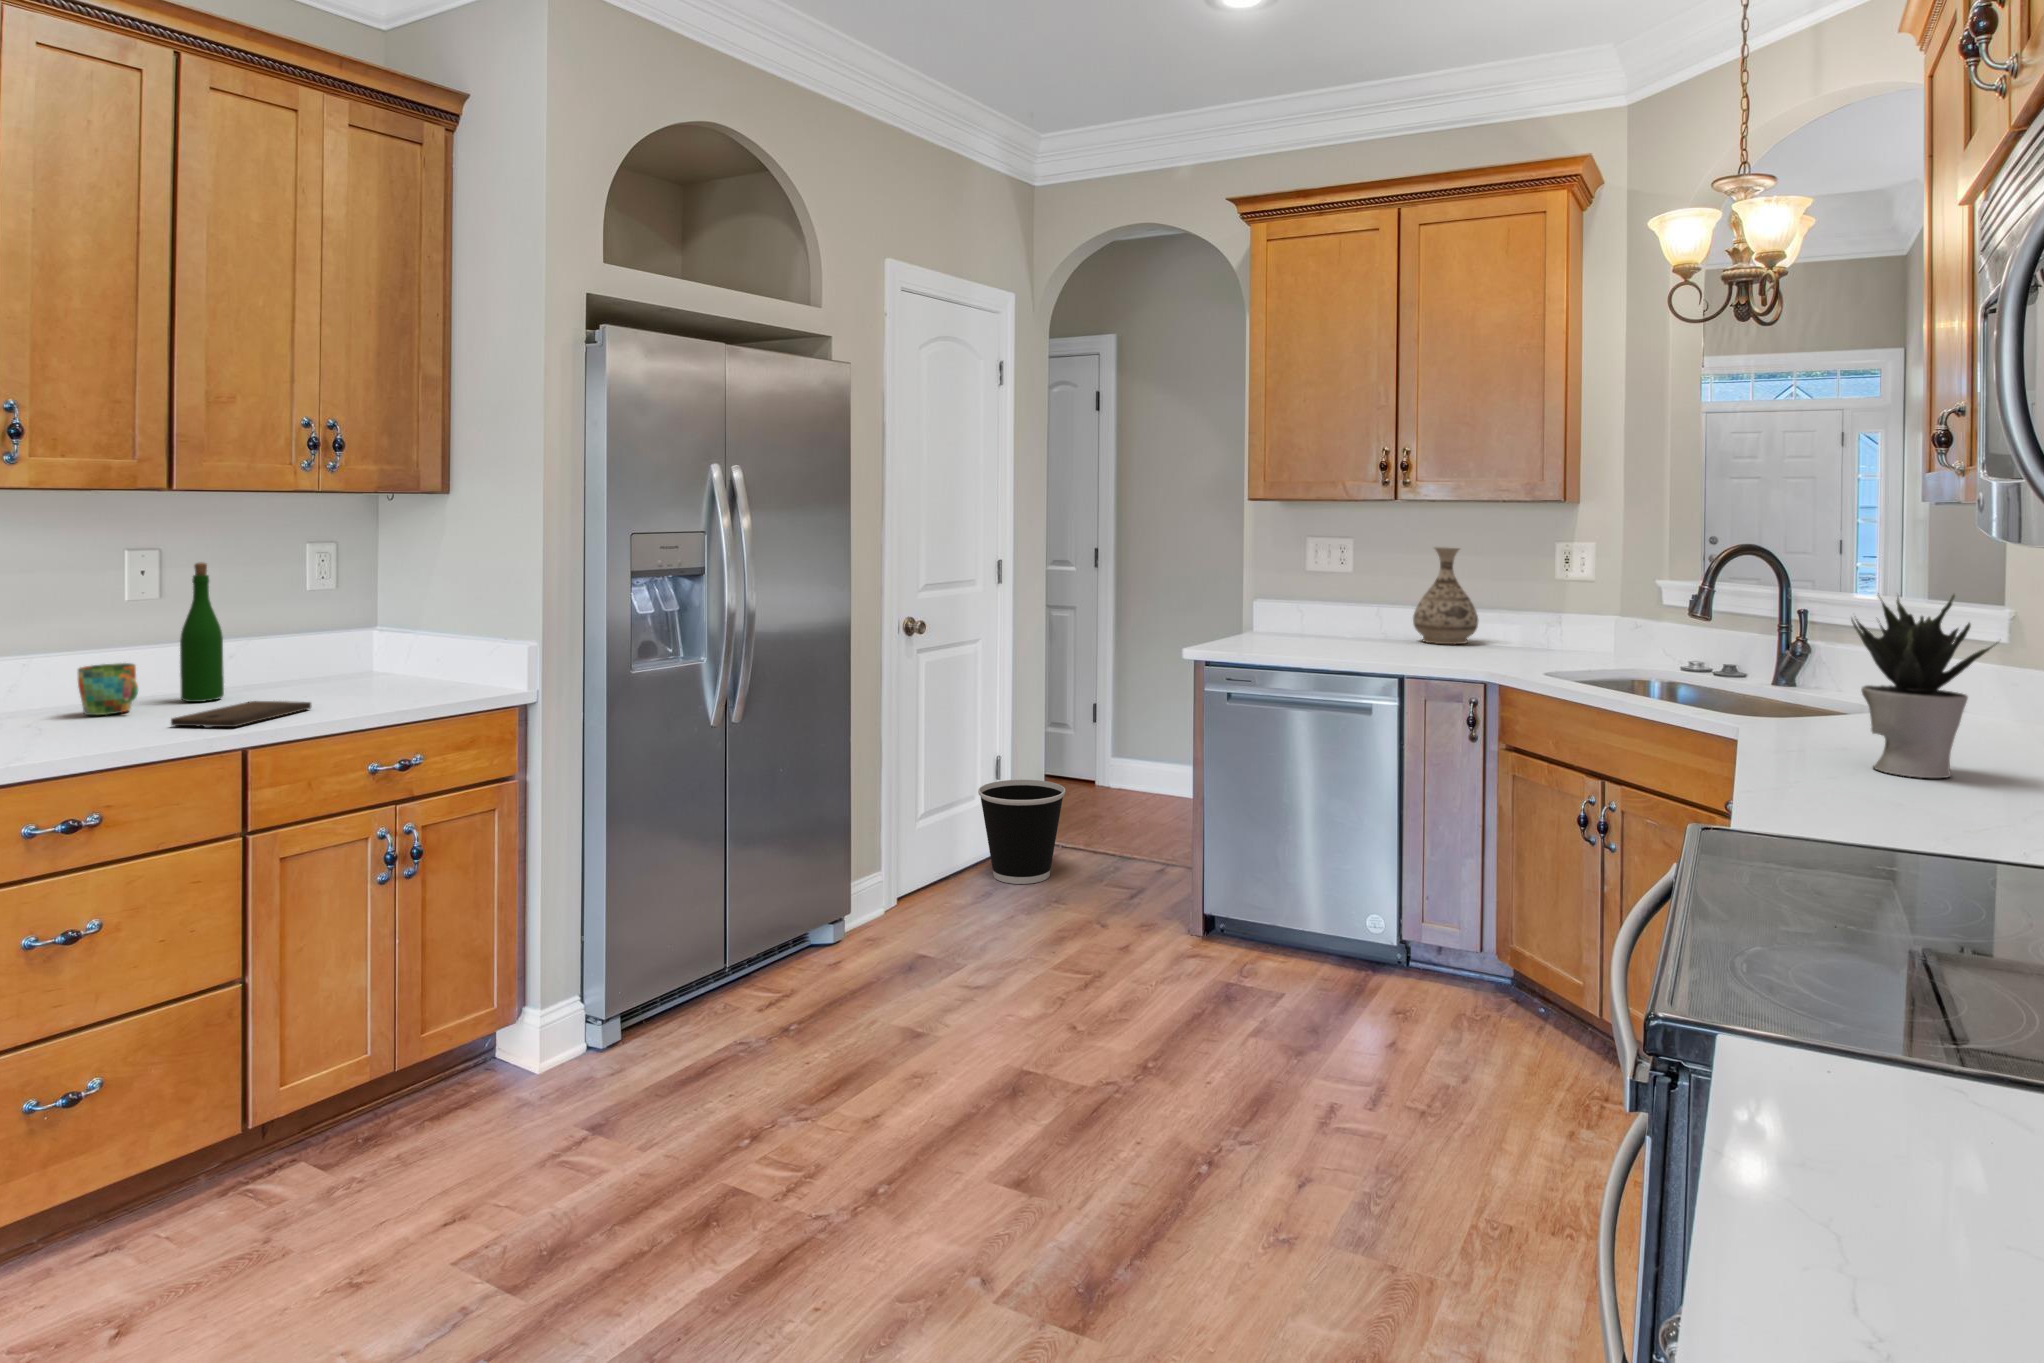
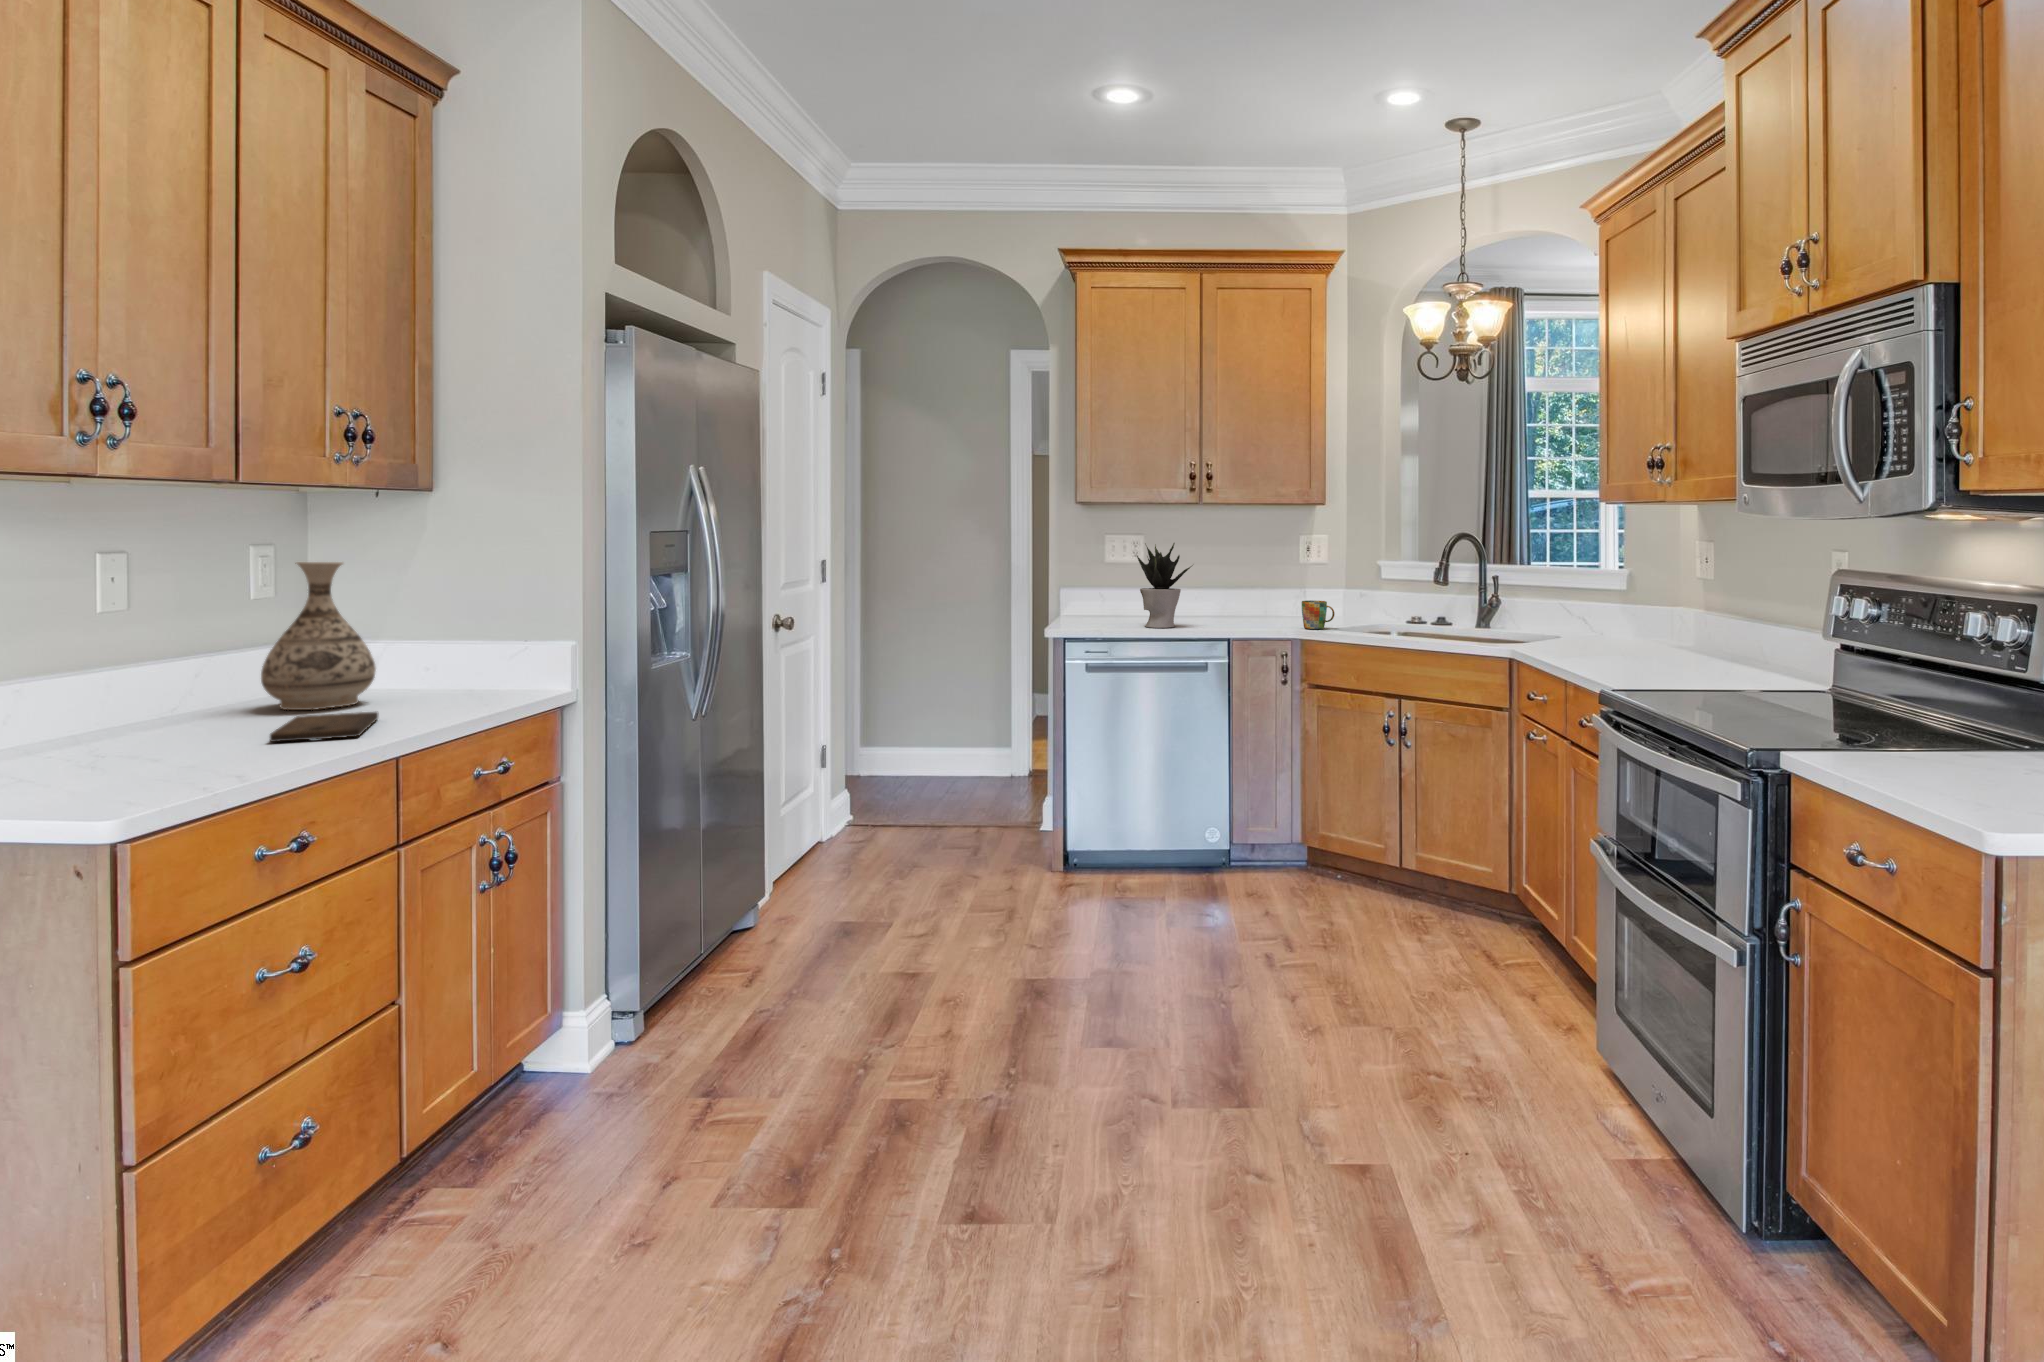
vase: present [1413,547,1478,644] -> present [261,562,376,710]
wine bottle: present [180,562,224,702] -> none [165,566,215,726]
potted plant: present [1851,593,1994,778] -> present [1137,543,1193,628]
mug: present [78,663,138,715] -> present [1302,600,1334,629]
wastebasket: present [978,780,1065,884] -> none [823,764,907,860]

